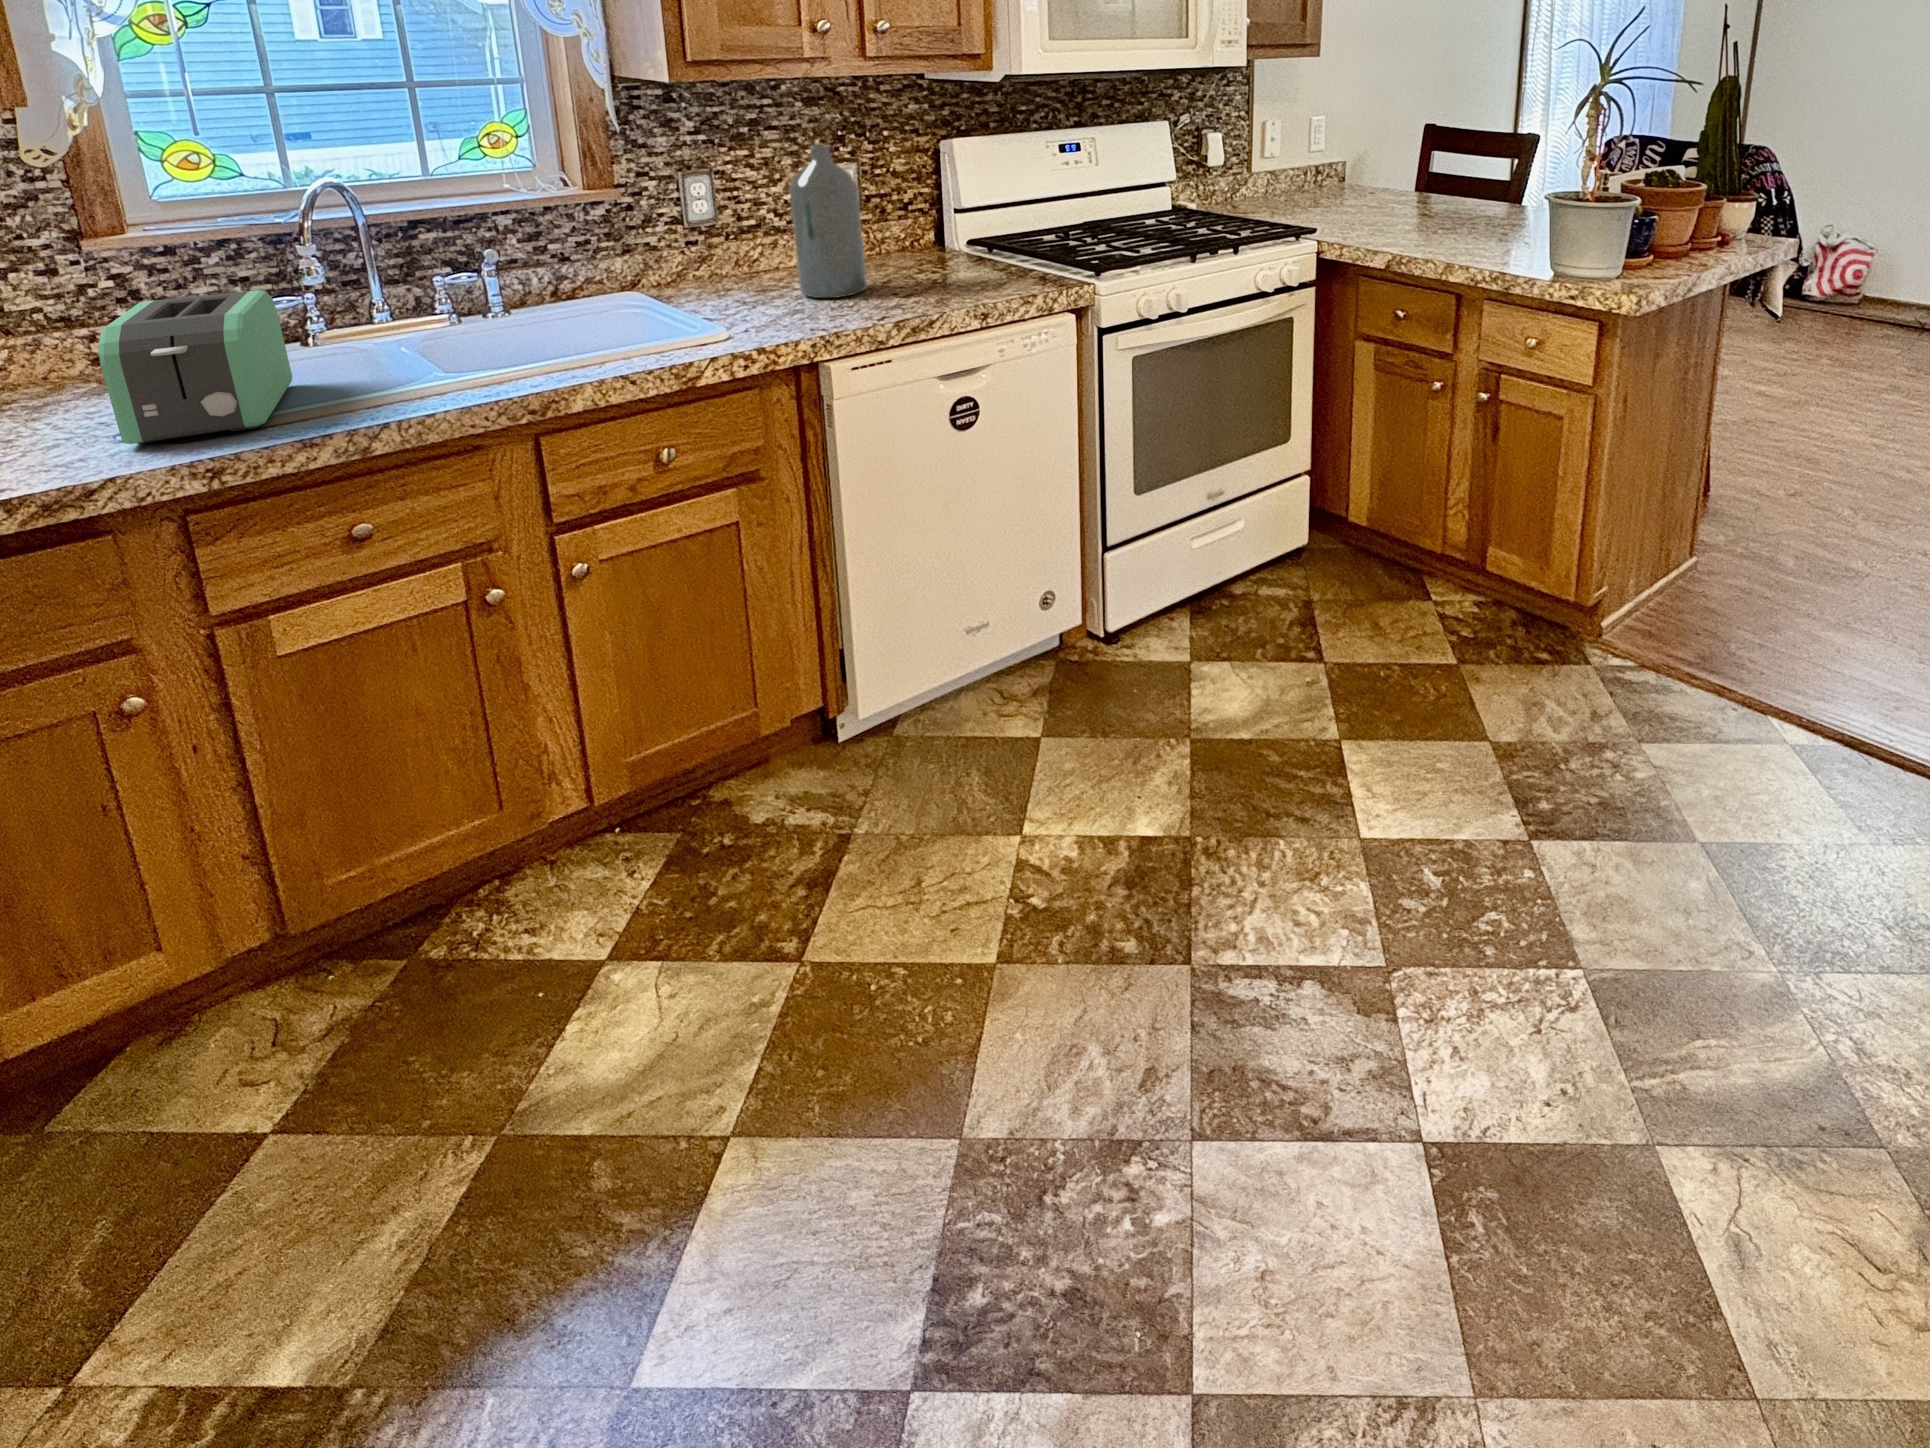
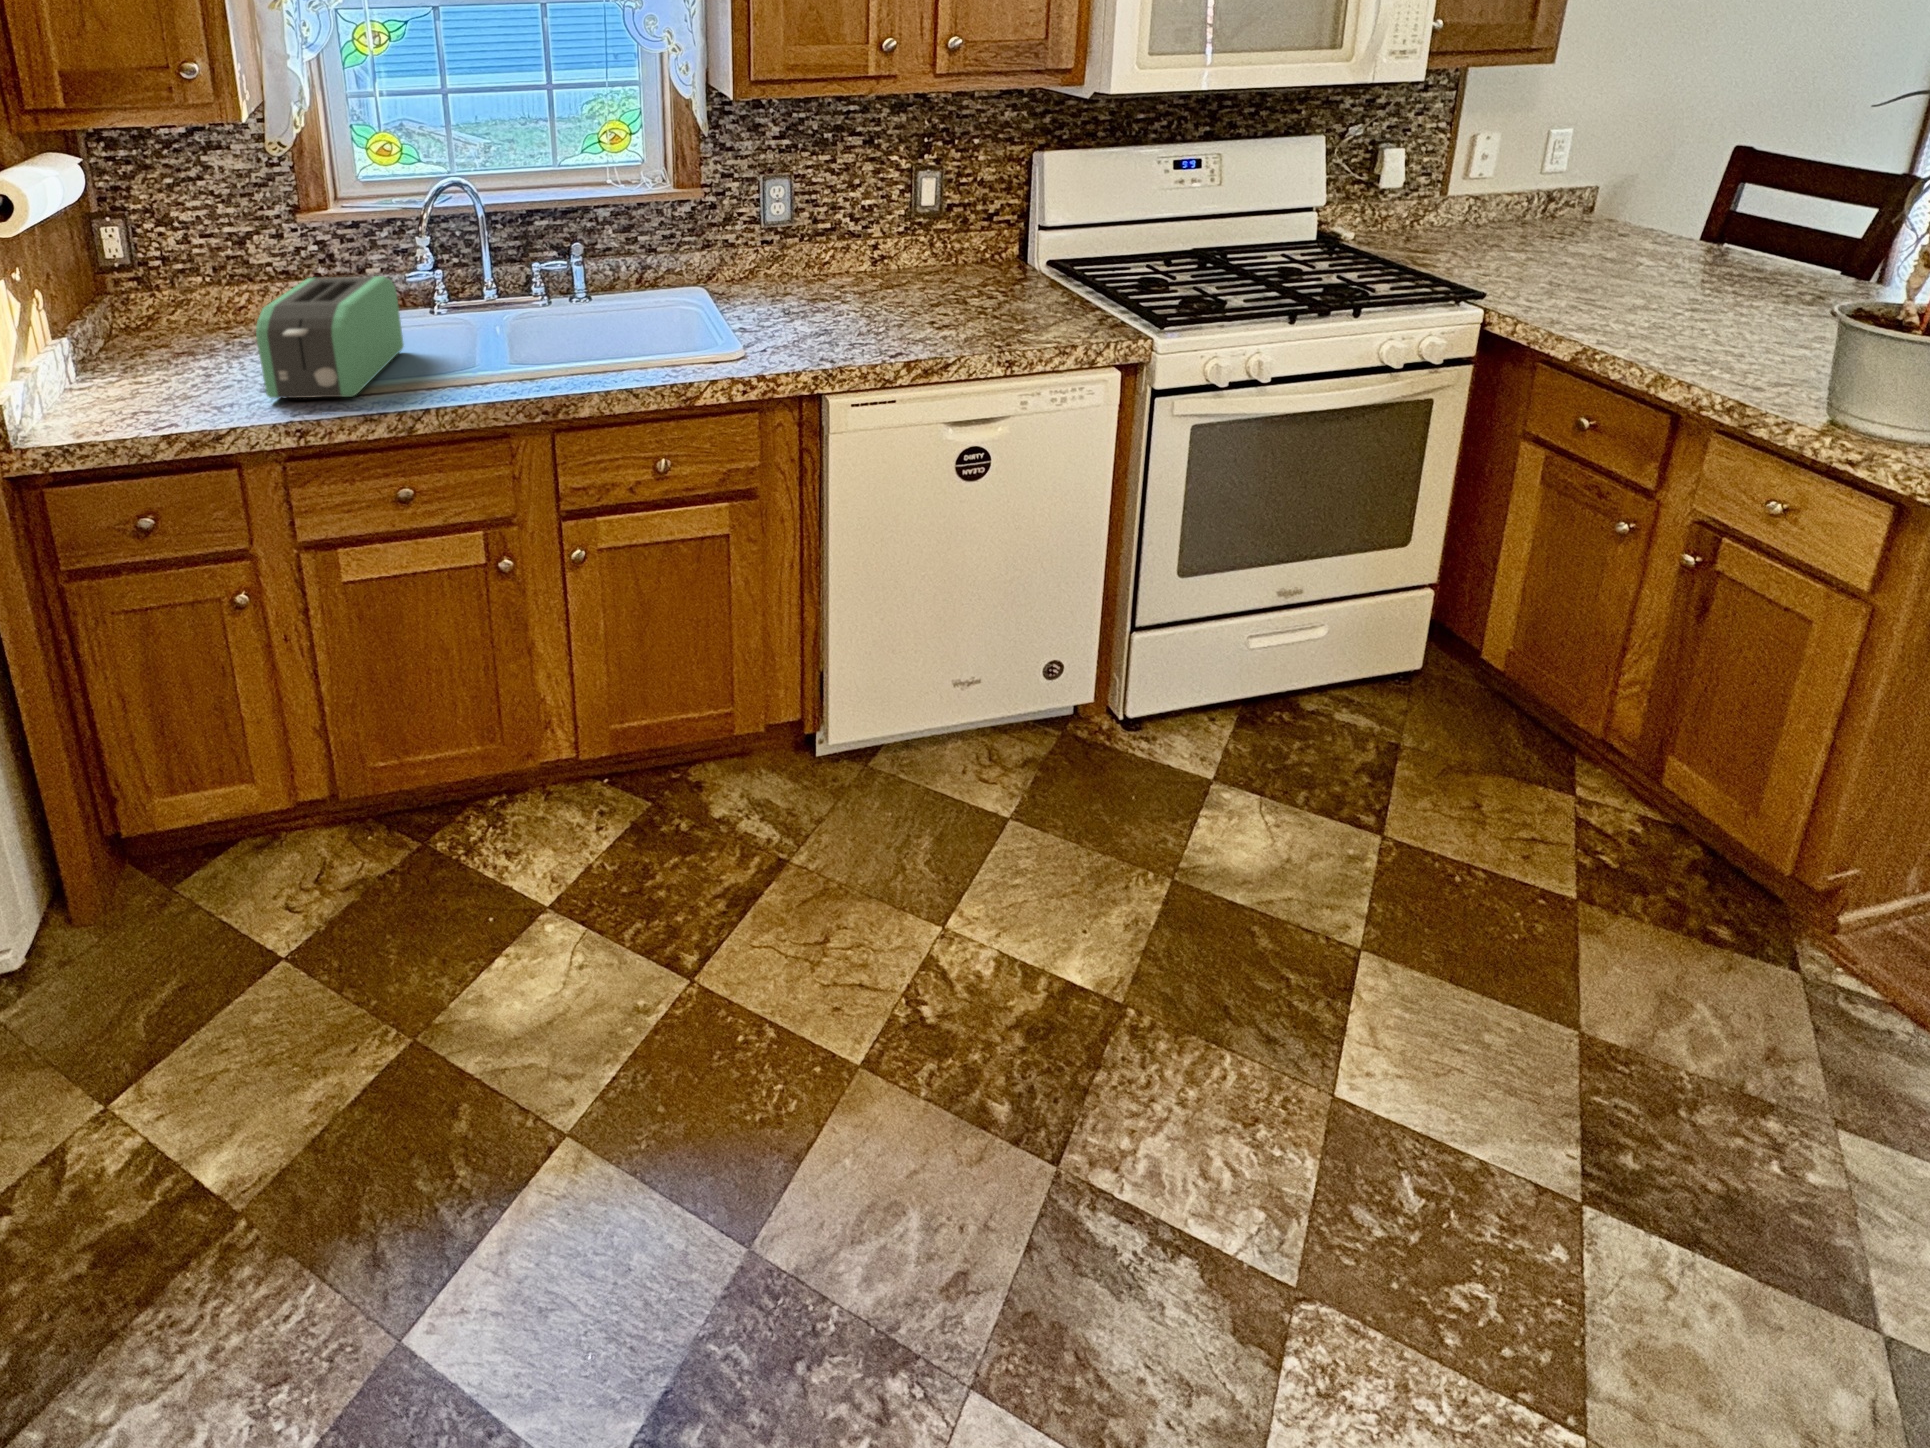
bottle: present [789,145,867,298] -> none [831,163,899,319]

